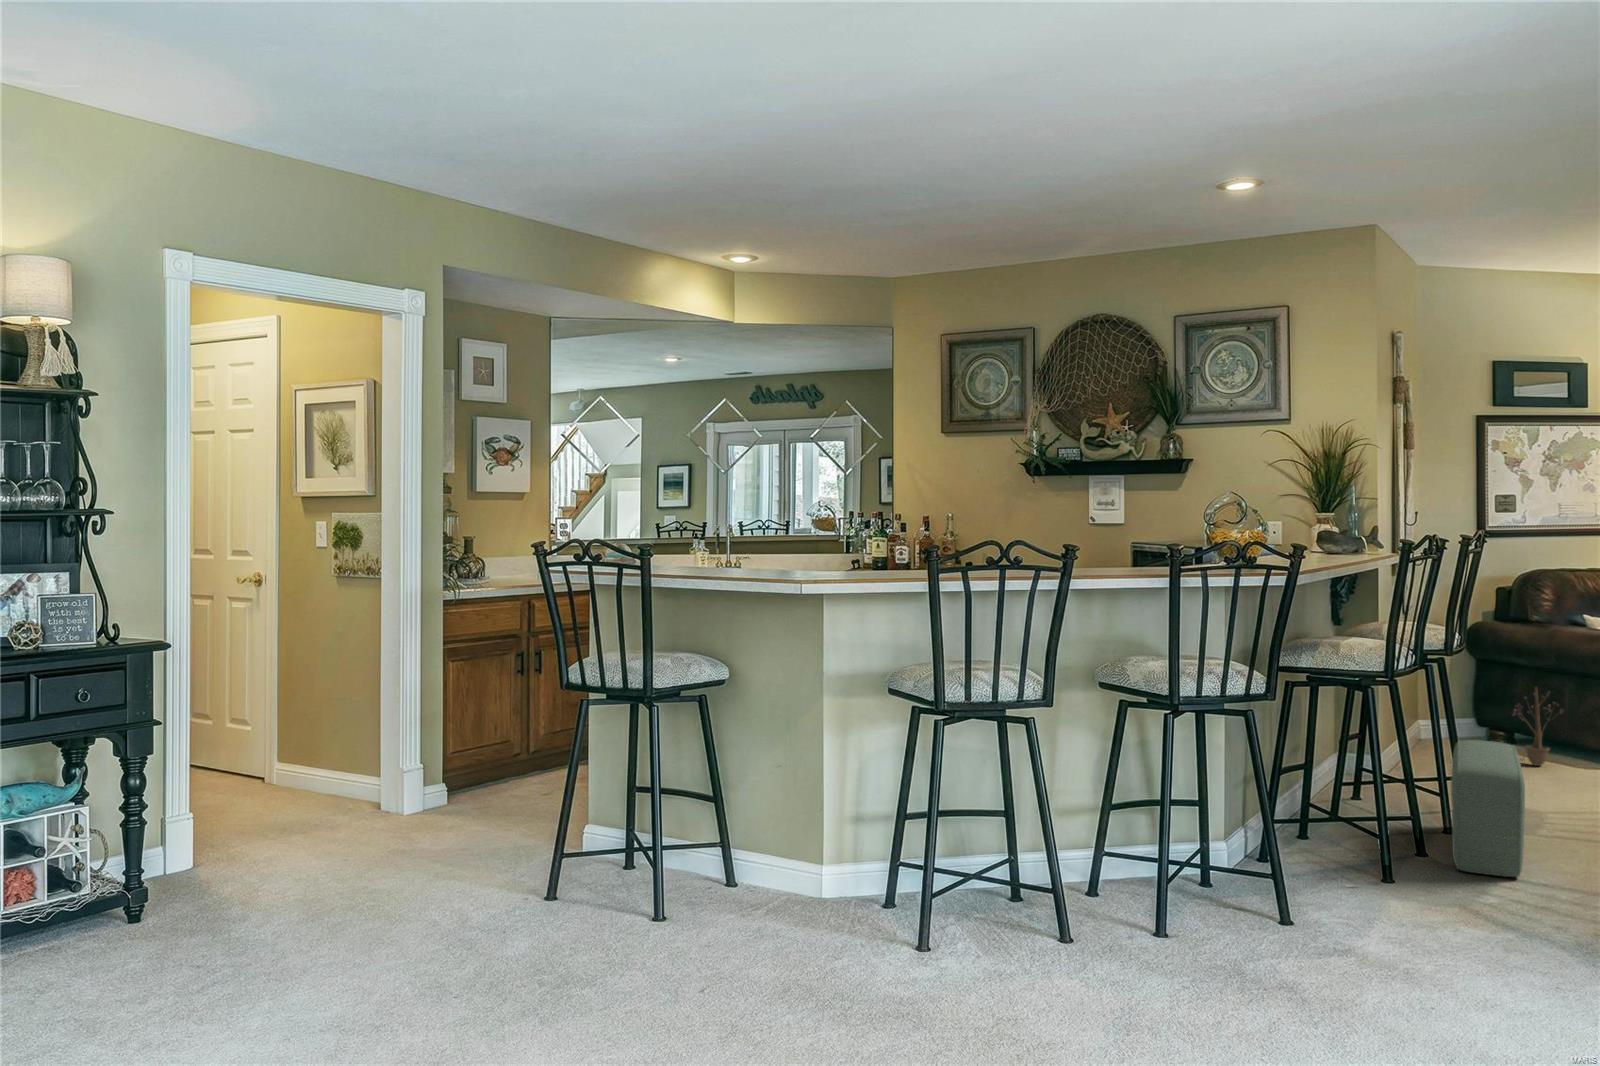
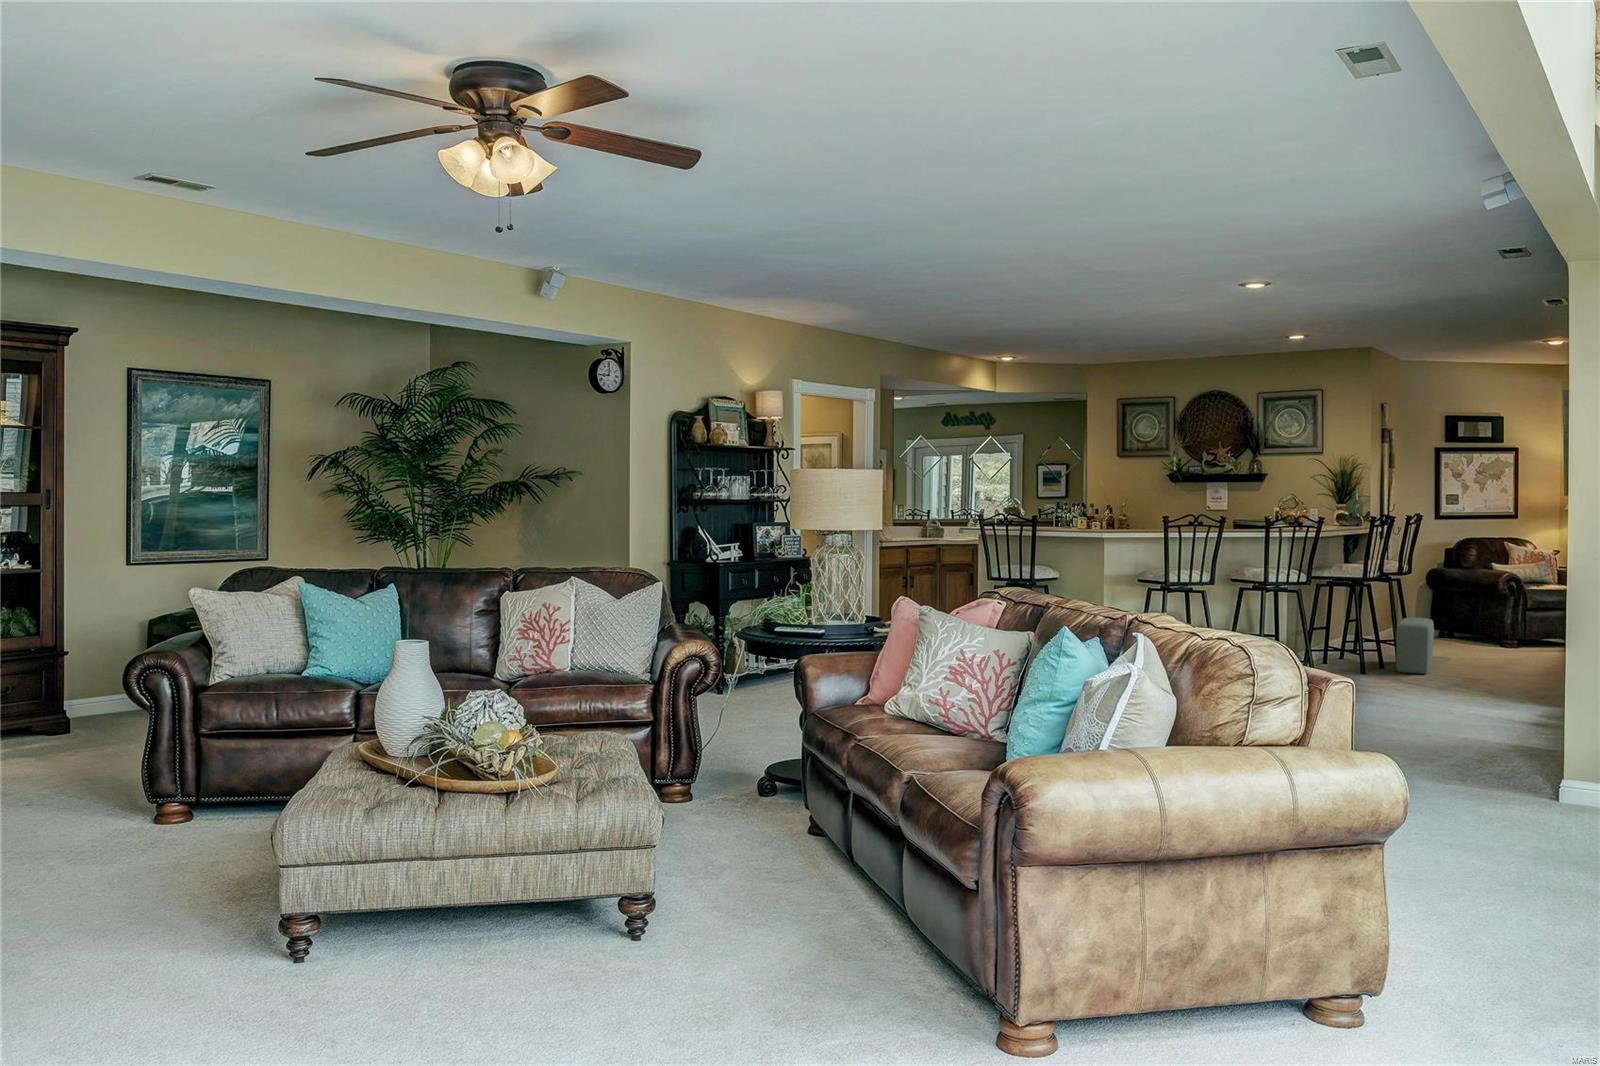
decorative plant: present [1513,688,1564,766] -> none [1440,602,1476,645]

